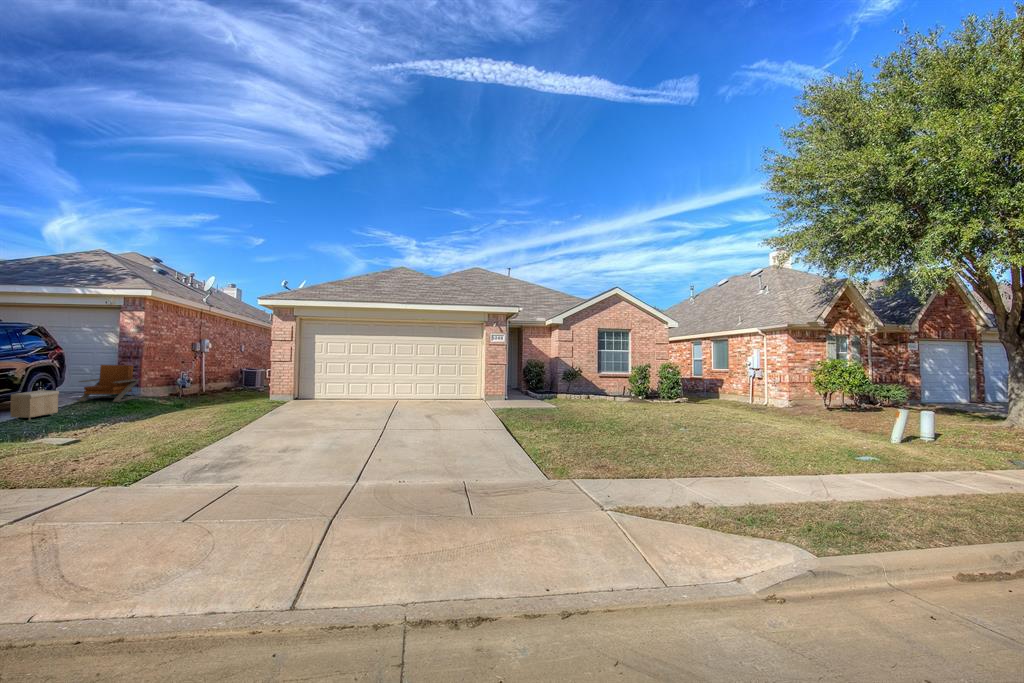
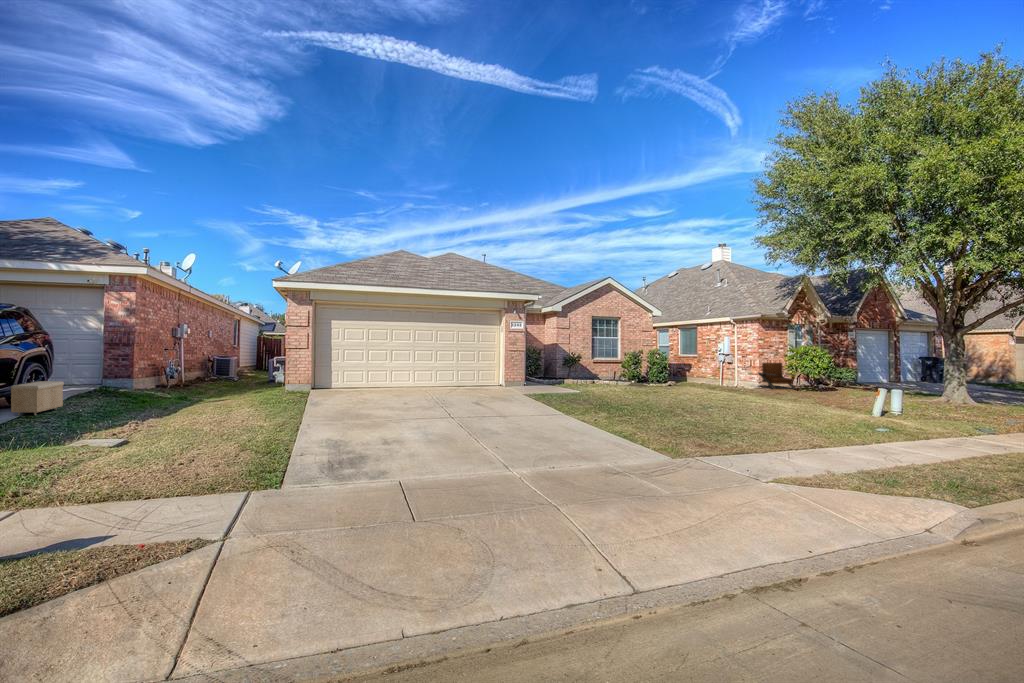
lounge chair: present [78,365,139,402] -> present [758,363,796,389]

